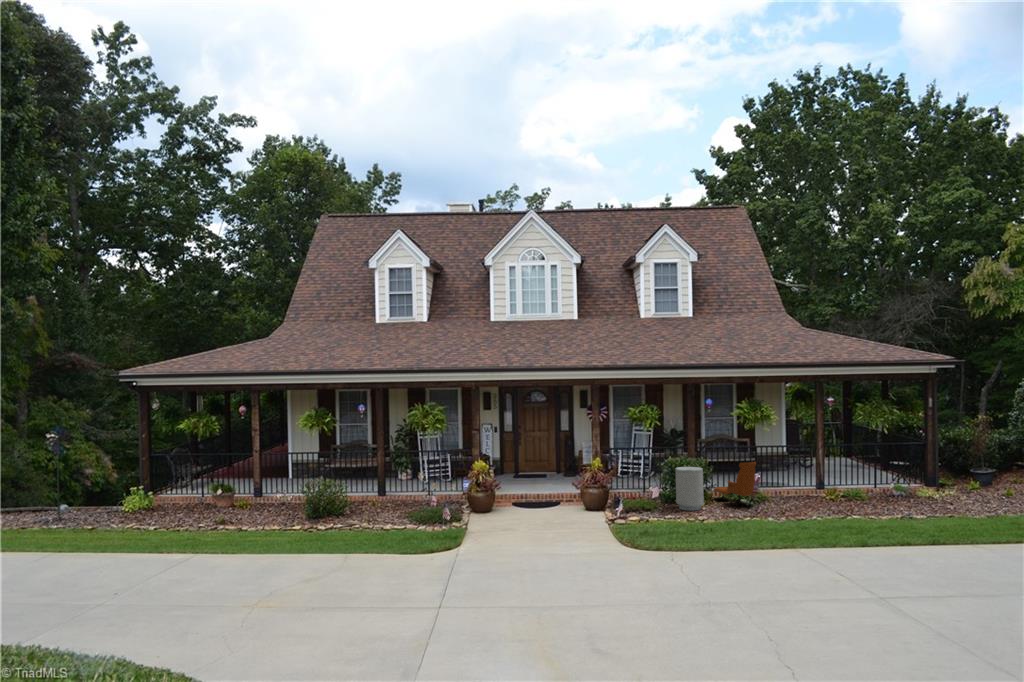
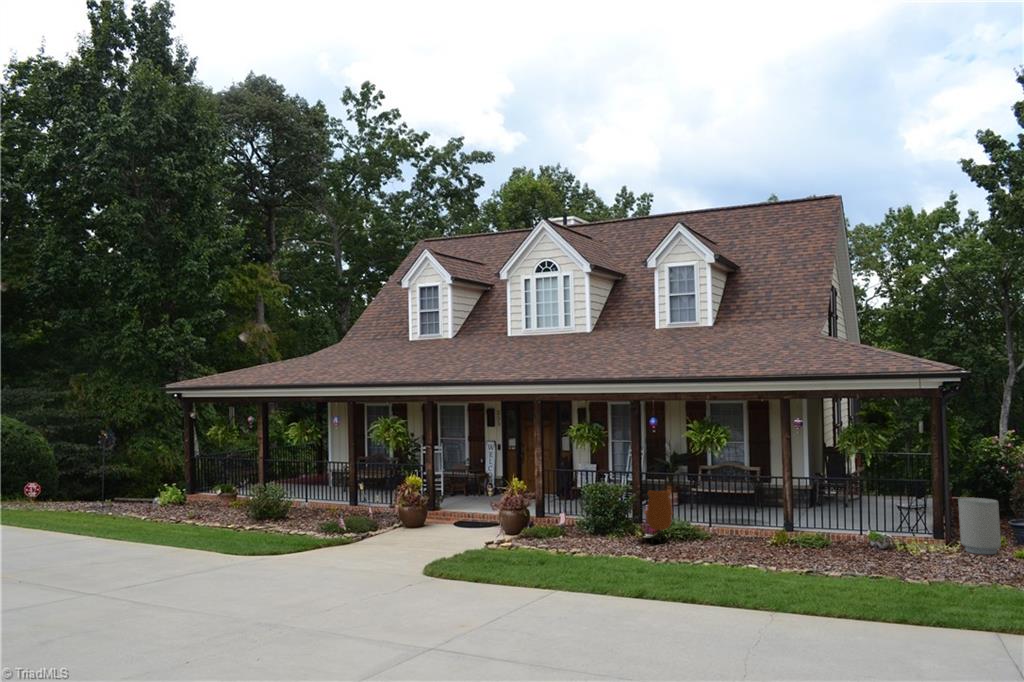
trash can: present [675,467,704,511] -> present [958,498,1001,554]

